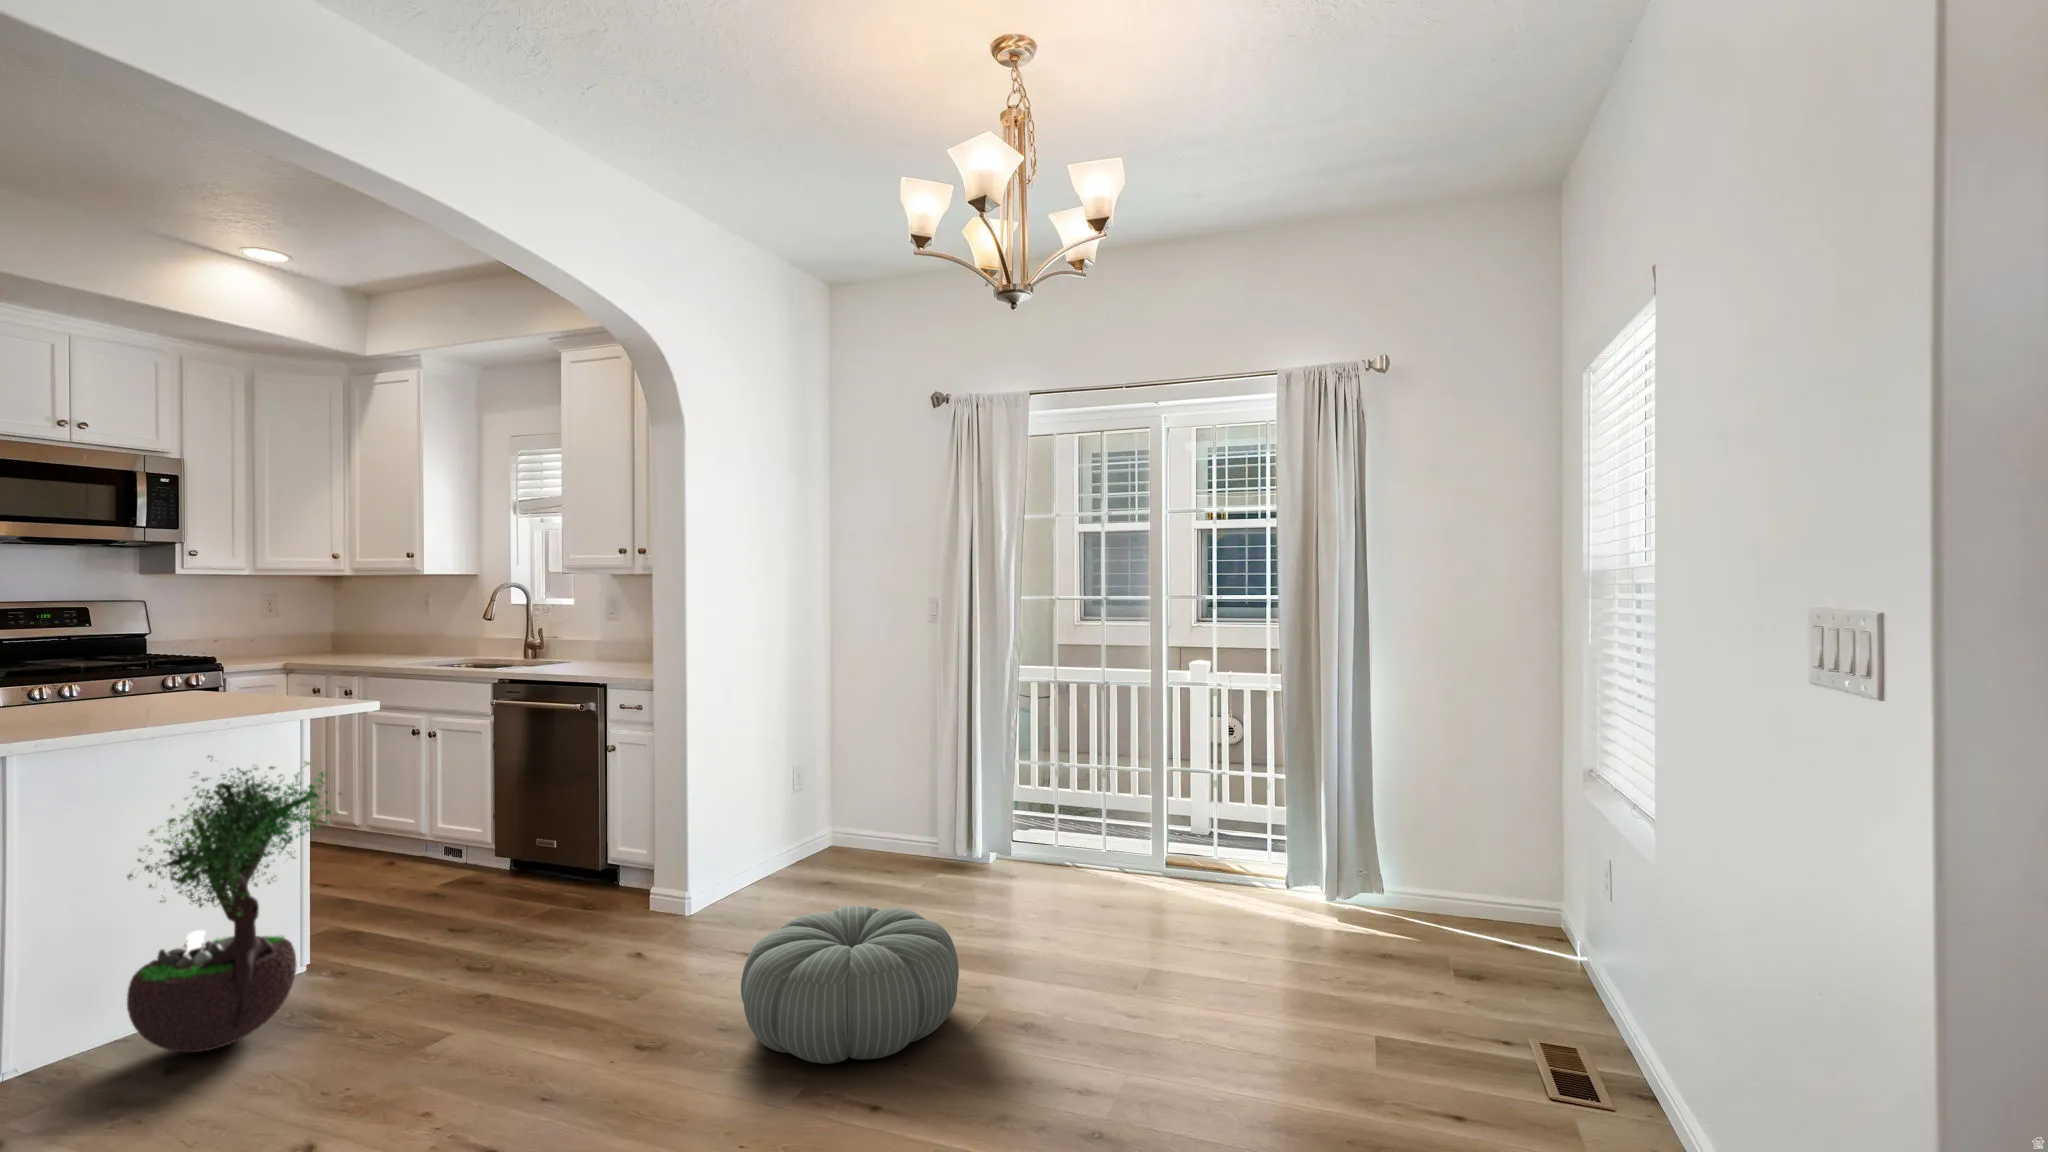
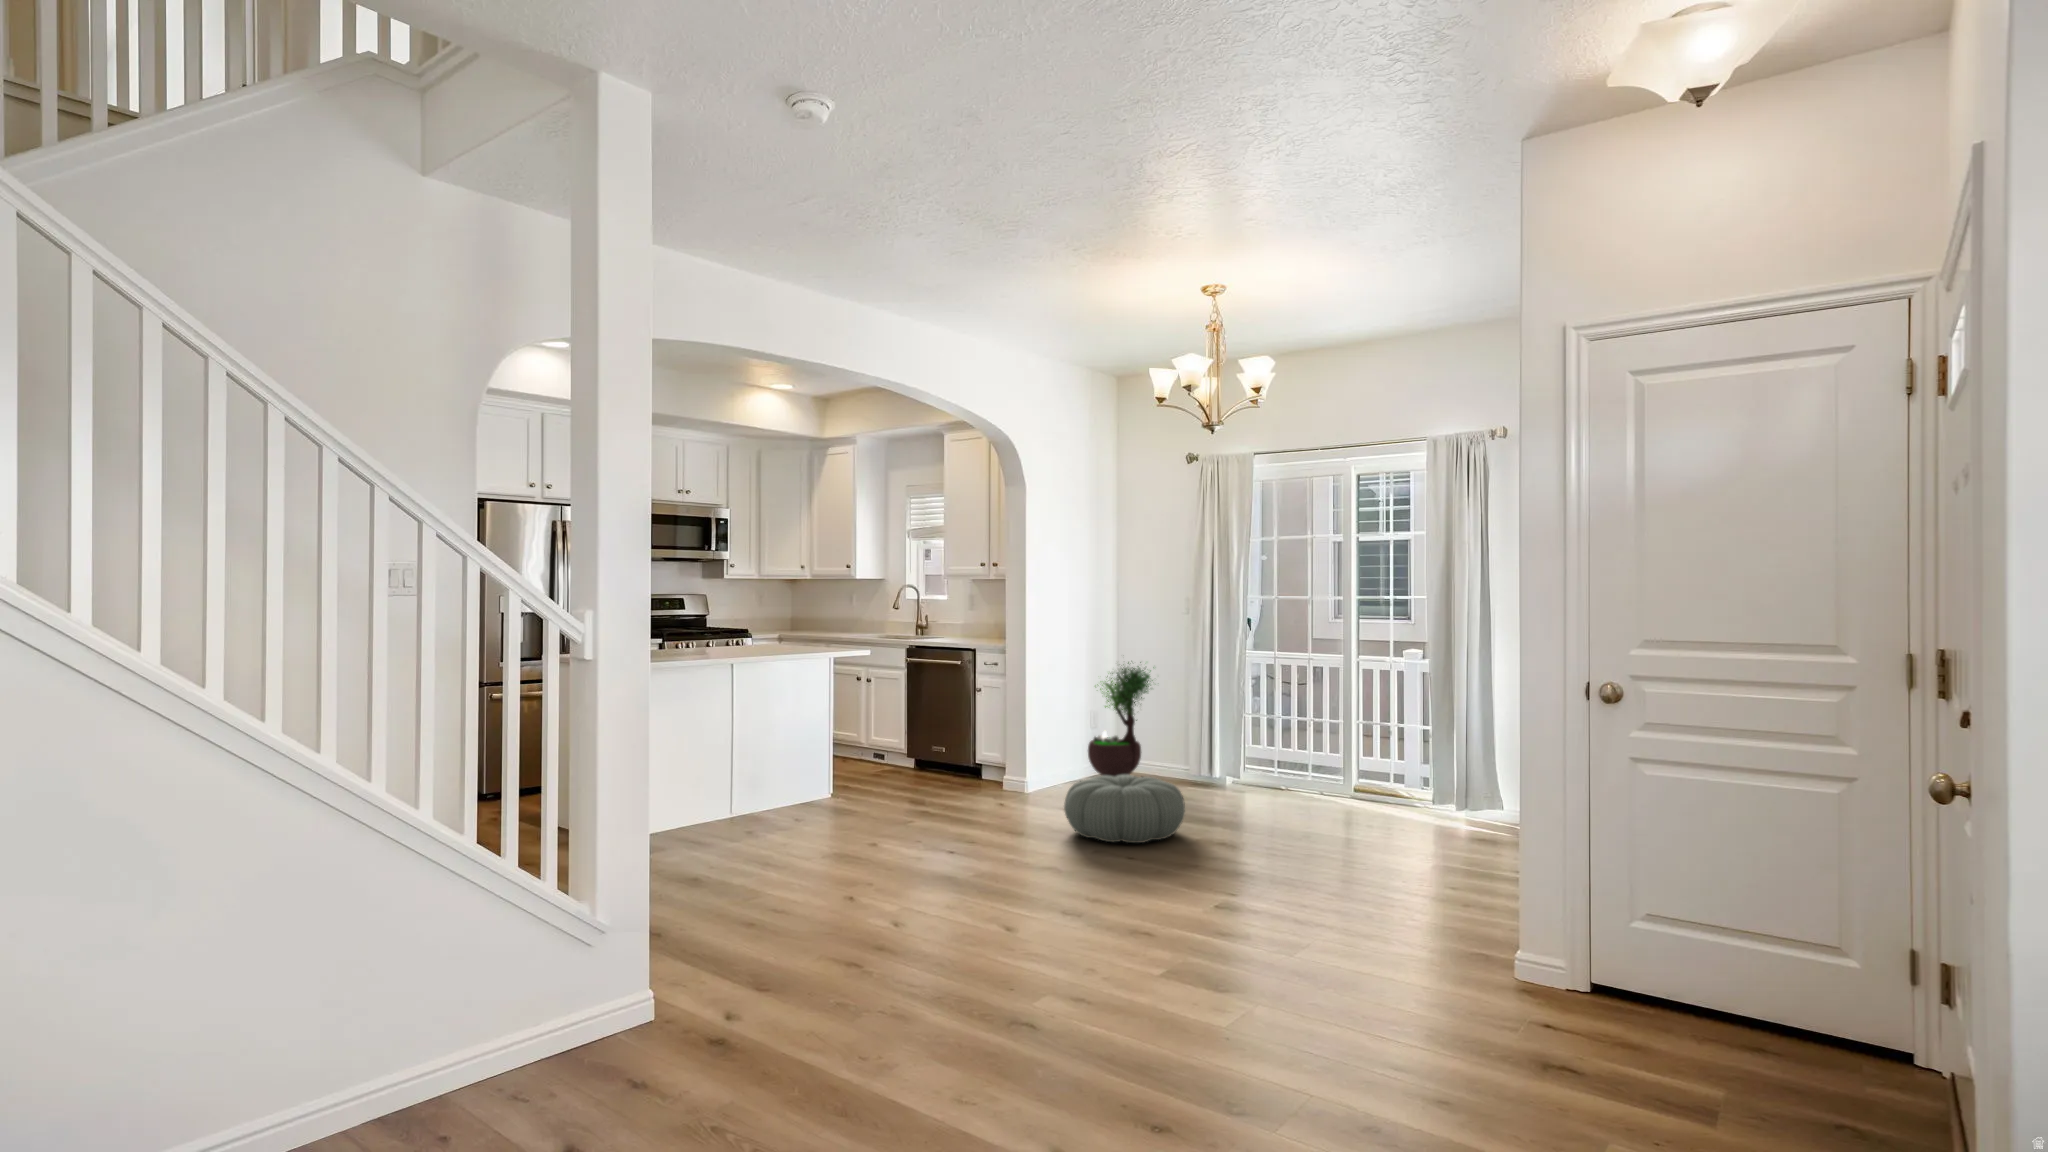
potted tree: present [127,756,340,1052] -> present [1088,662,1154,777]

